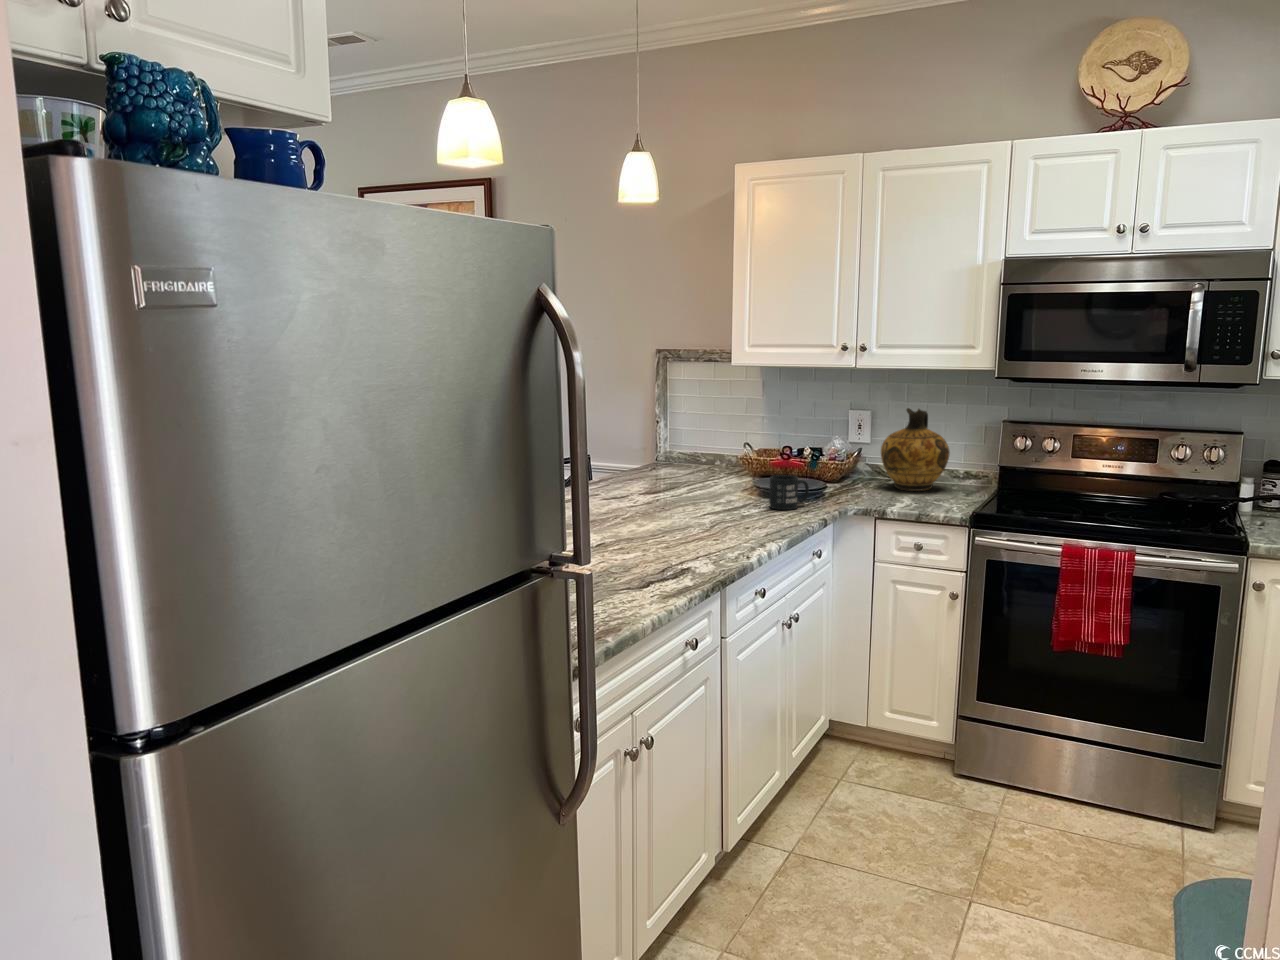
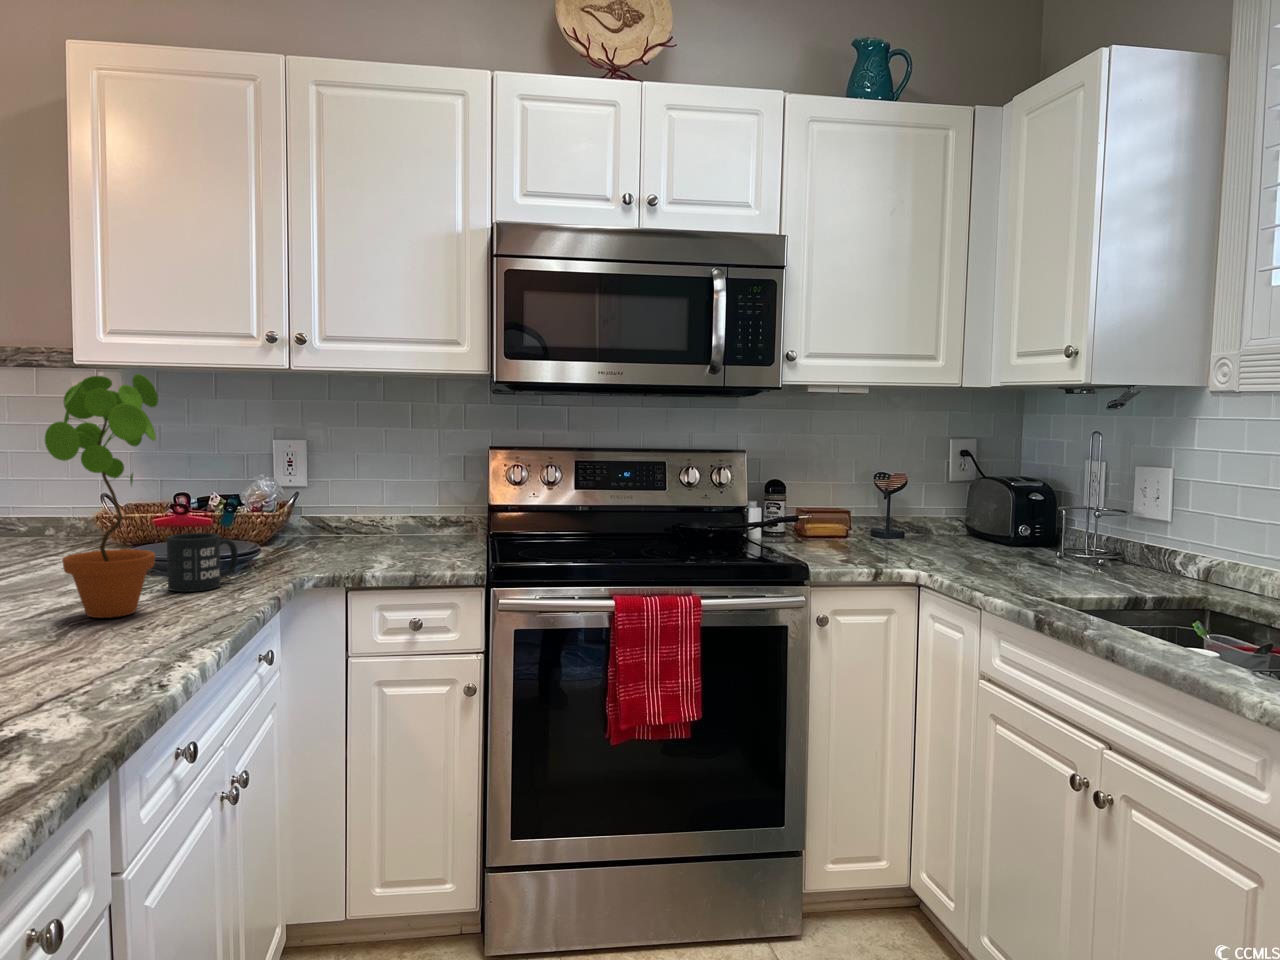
potted plant: none [710,388,765,520] -> present [45,374,158,618]
ceramic jug: present [881,408,950,491] -> none [332,429,430,548]

